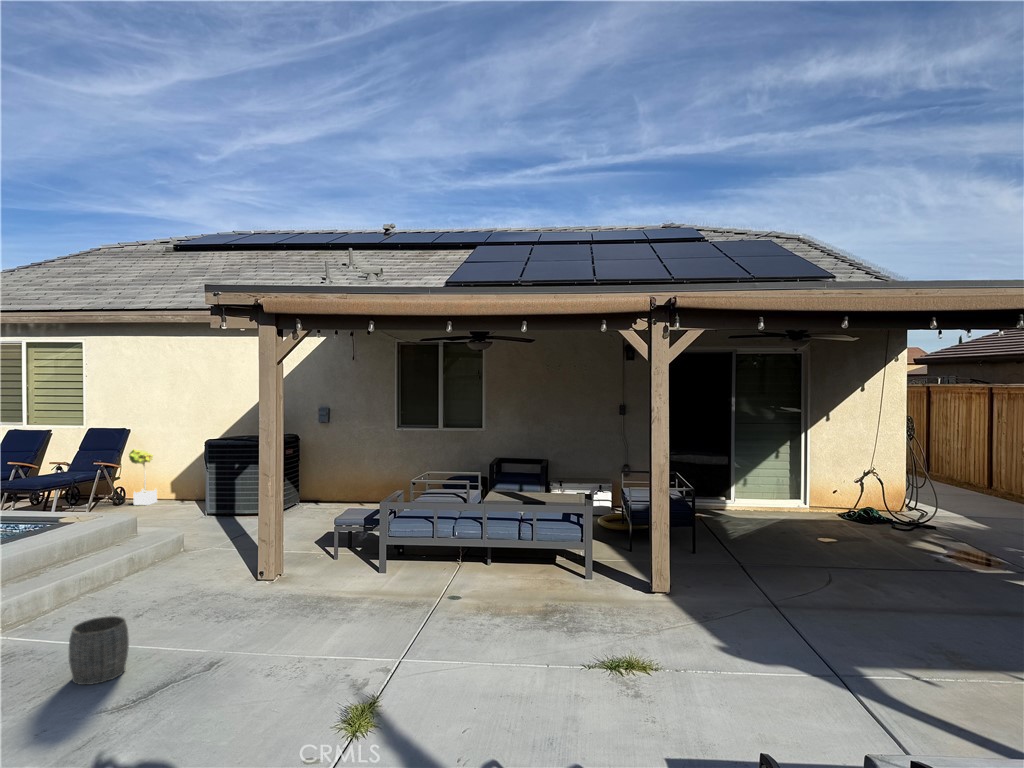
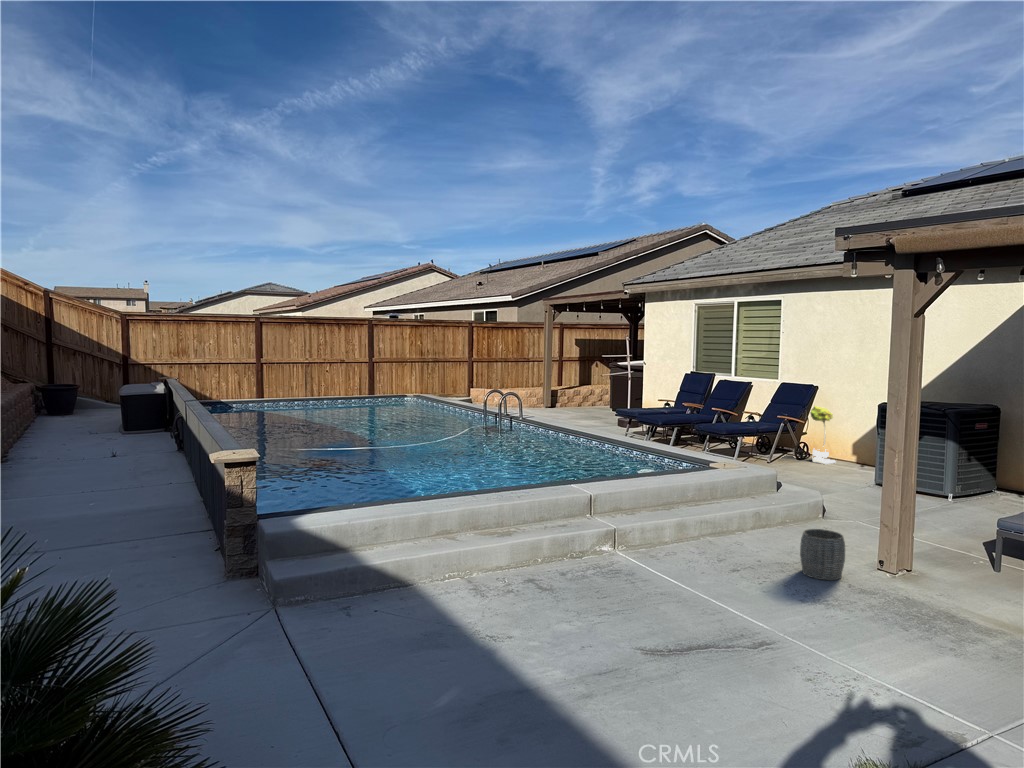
woven basket: present [69,616,129,685] -> present [800,529,845,580]

